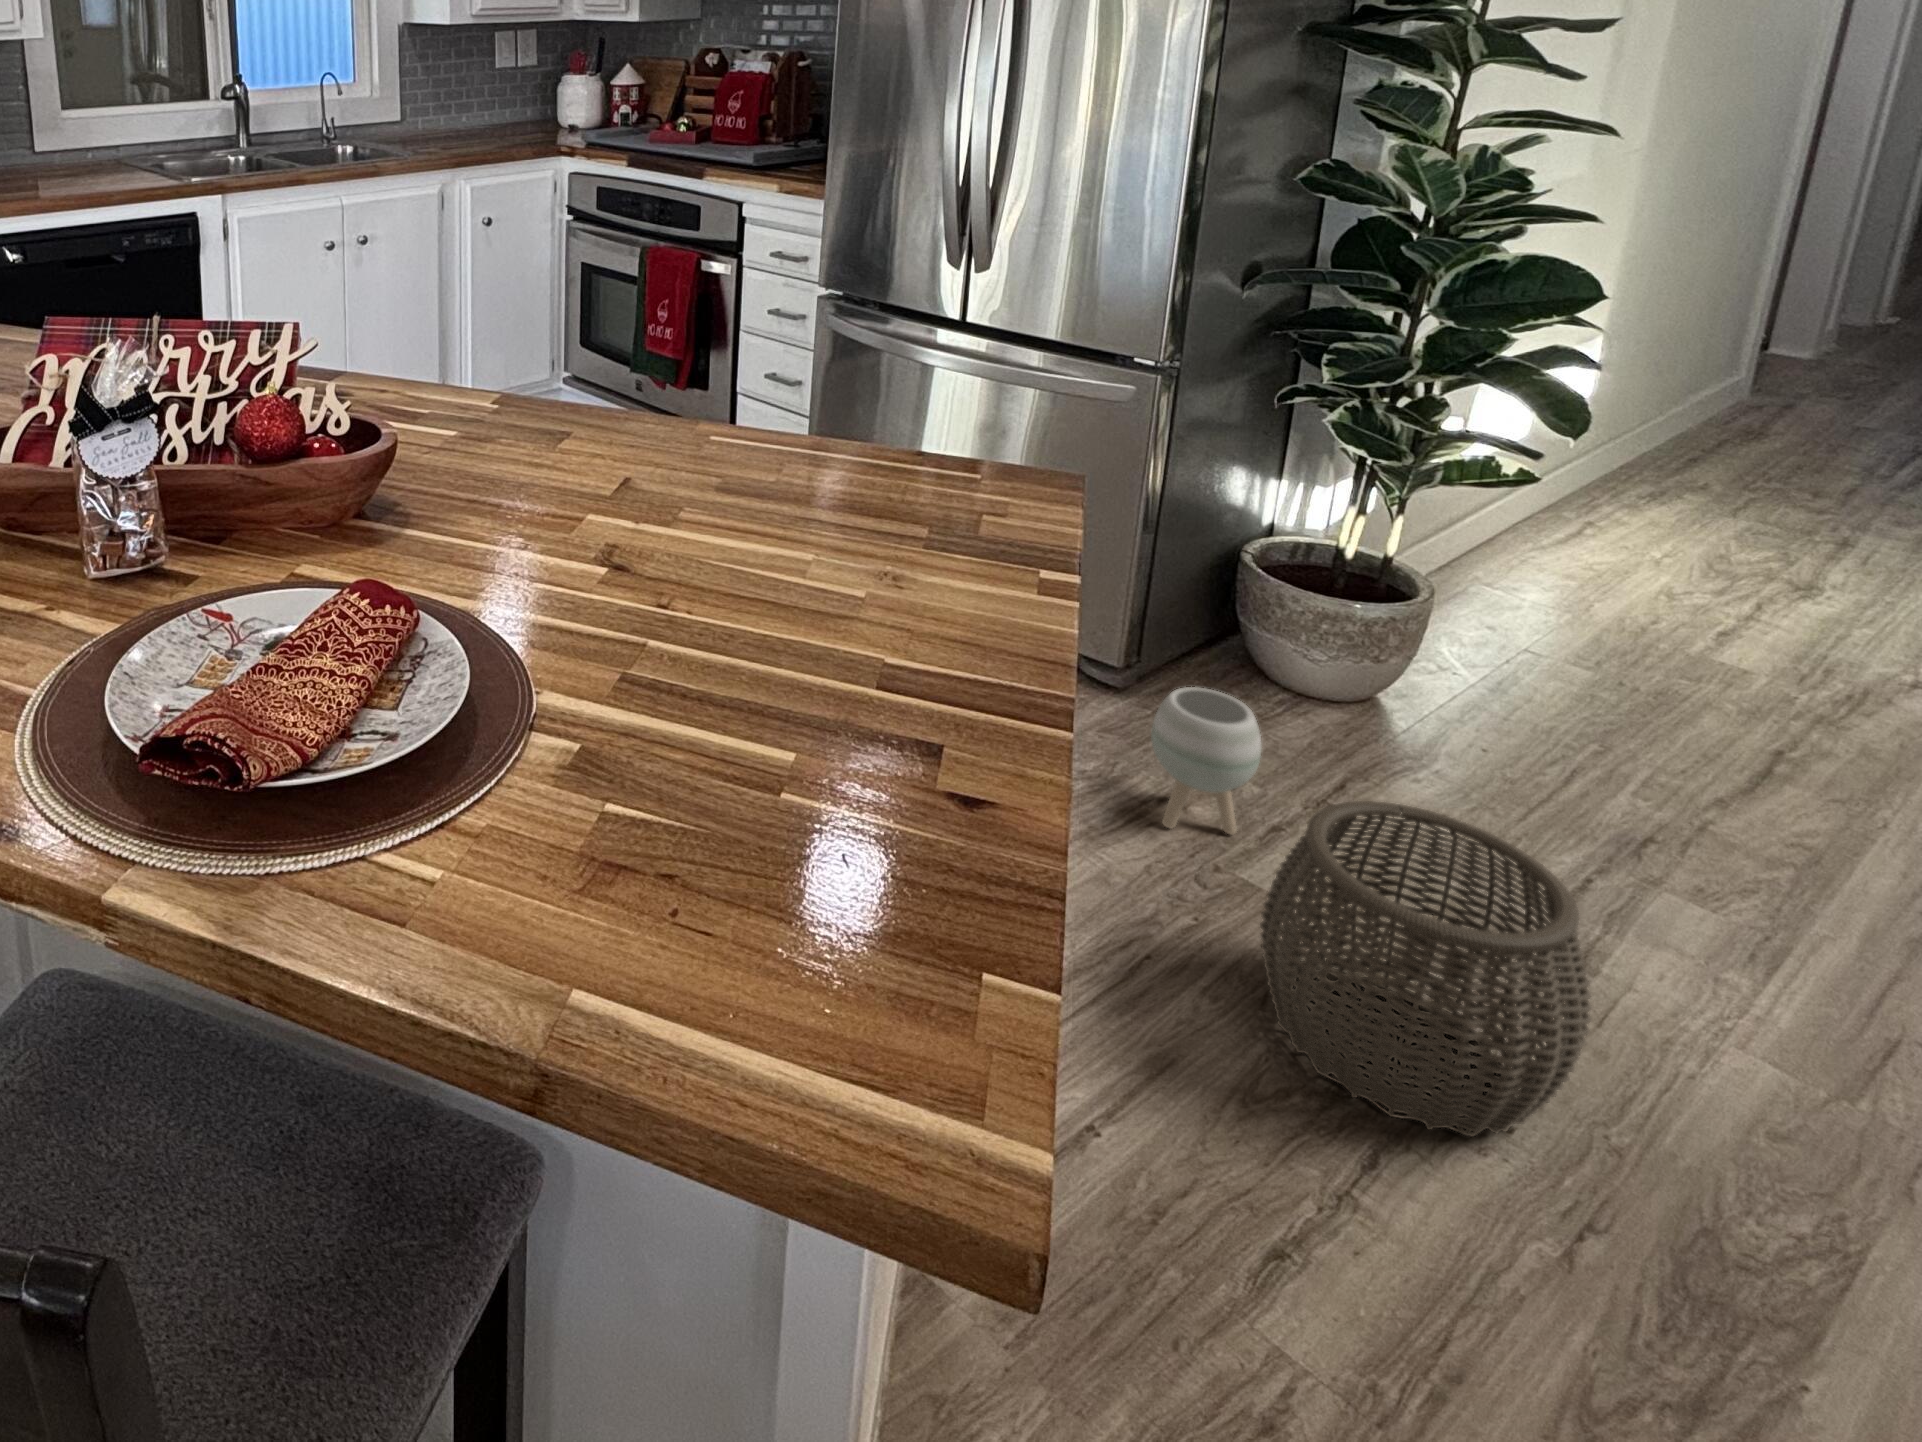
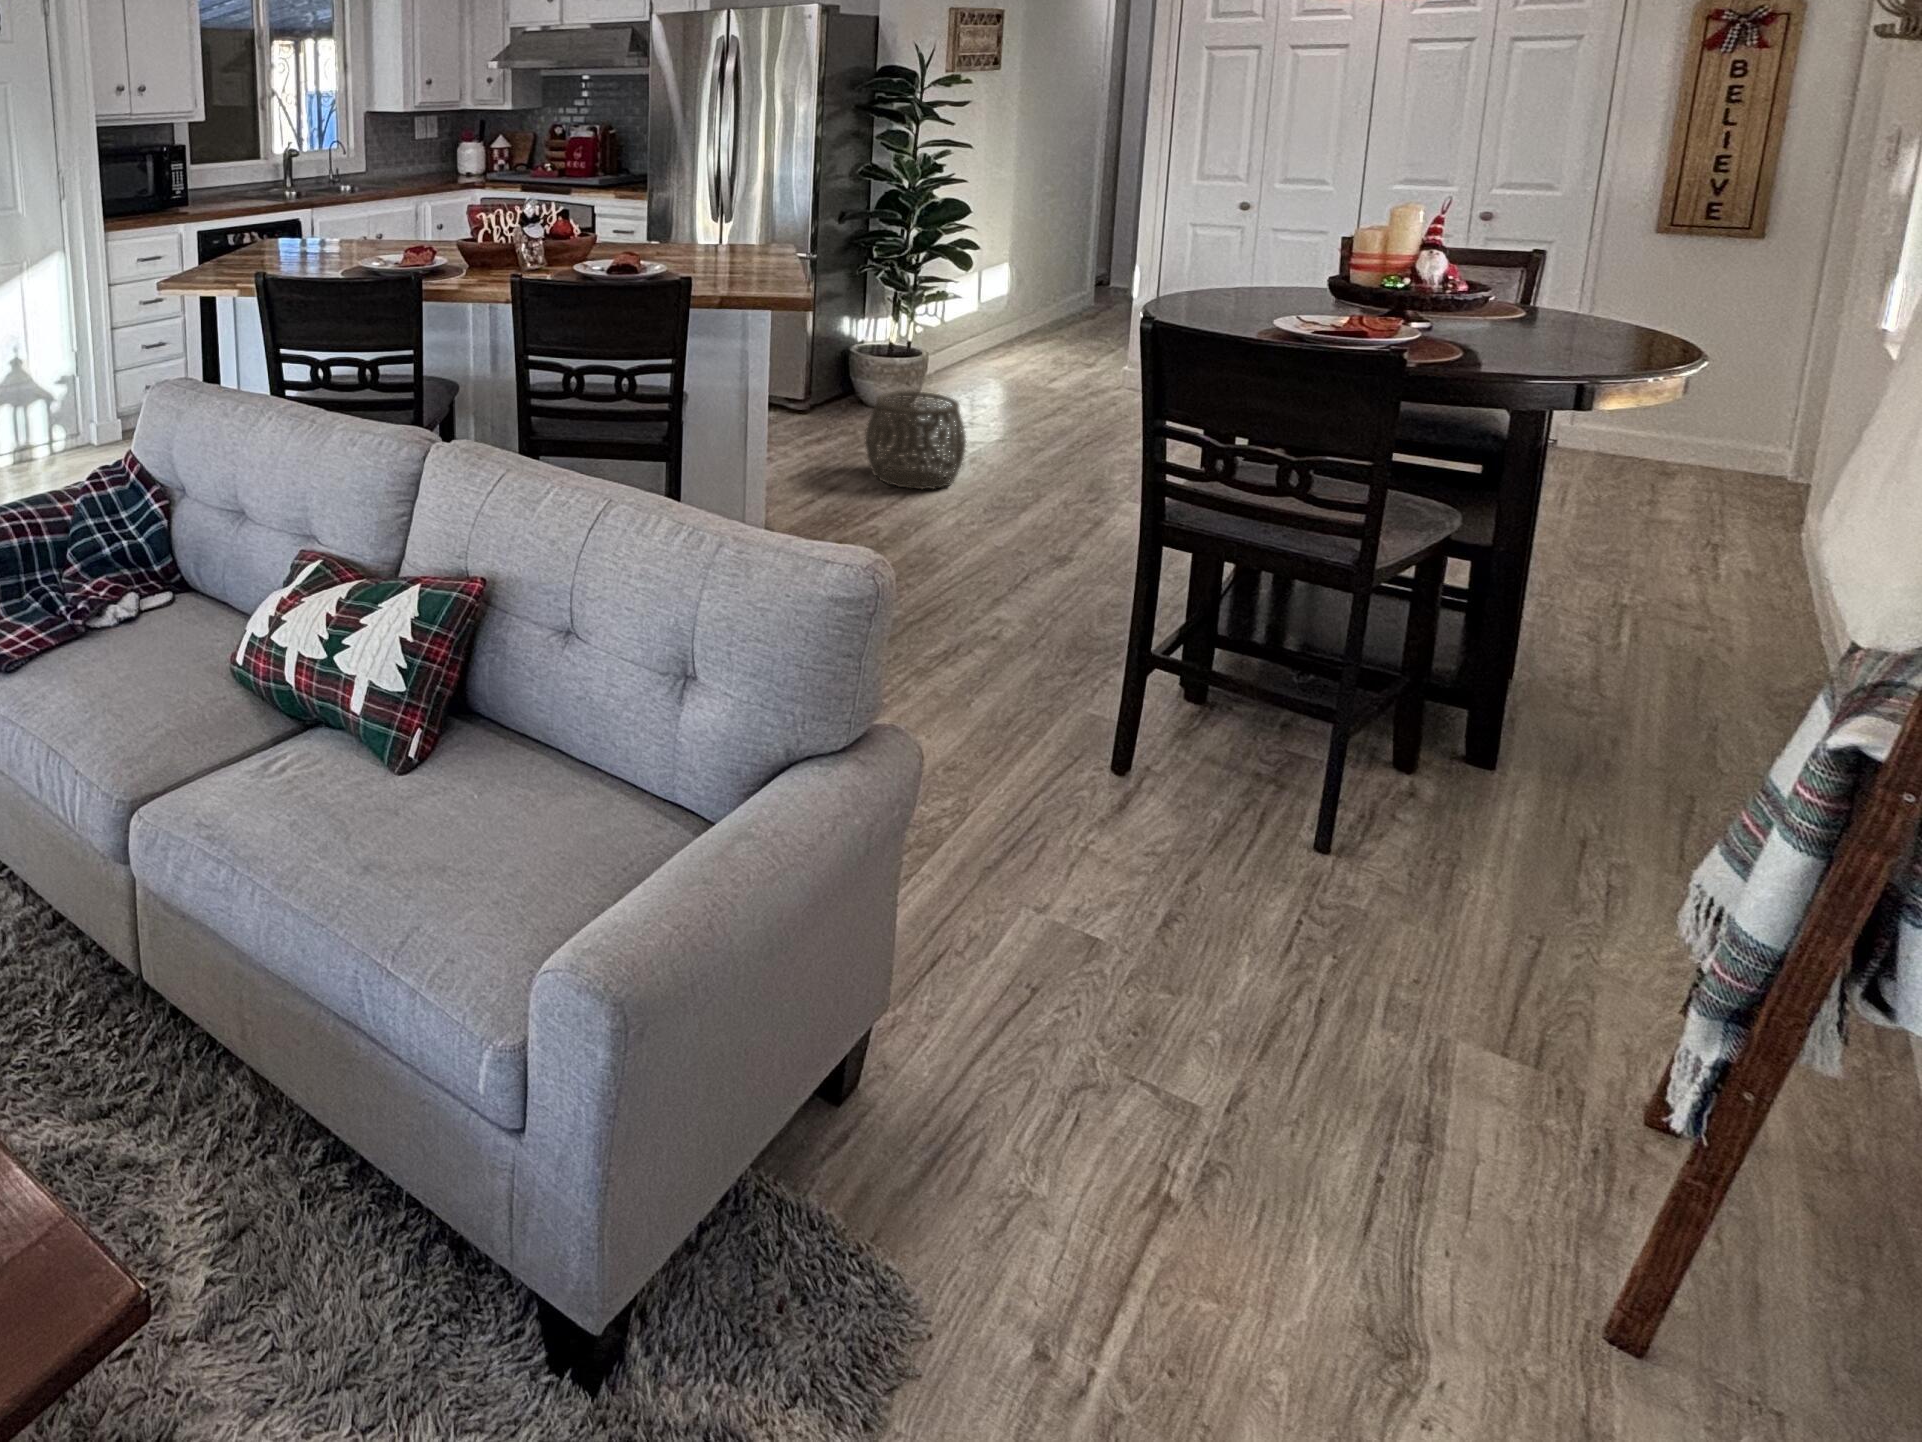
planter: present [1151,687,1261,835] -> none [821,385,862,444]

